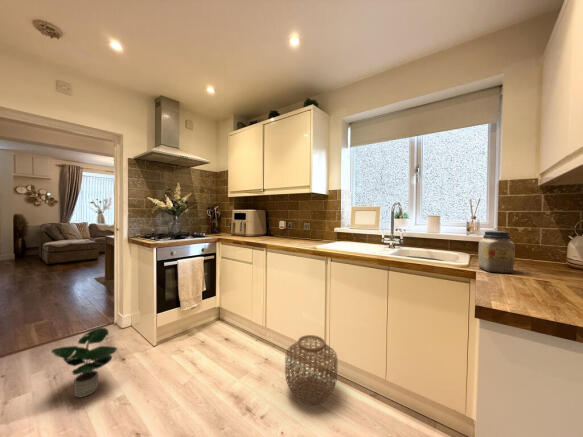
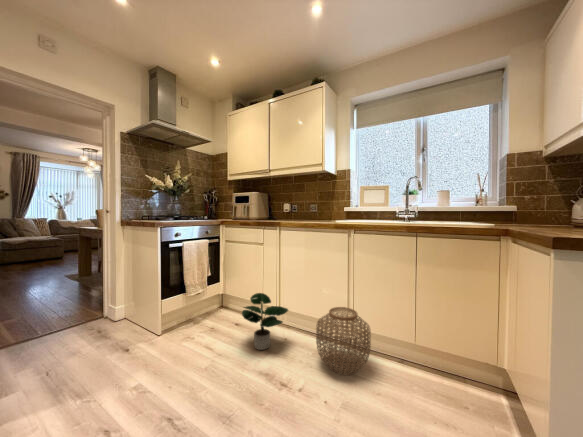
jar: present [478,231,515,273] -> none [509,190,546,227]
potted plant: present [52,328,117,397] -> present [242,293,288,350]

